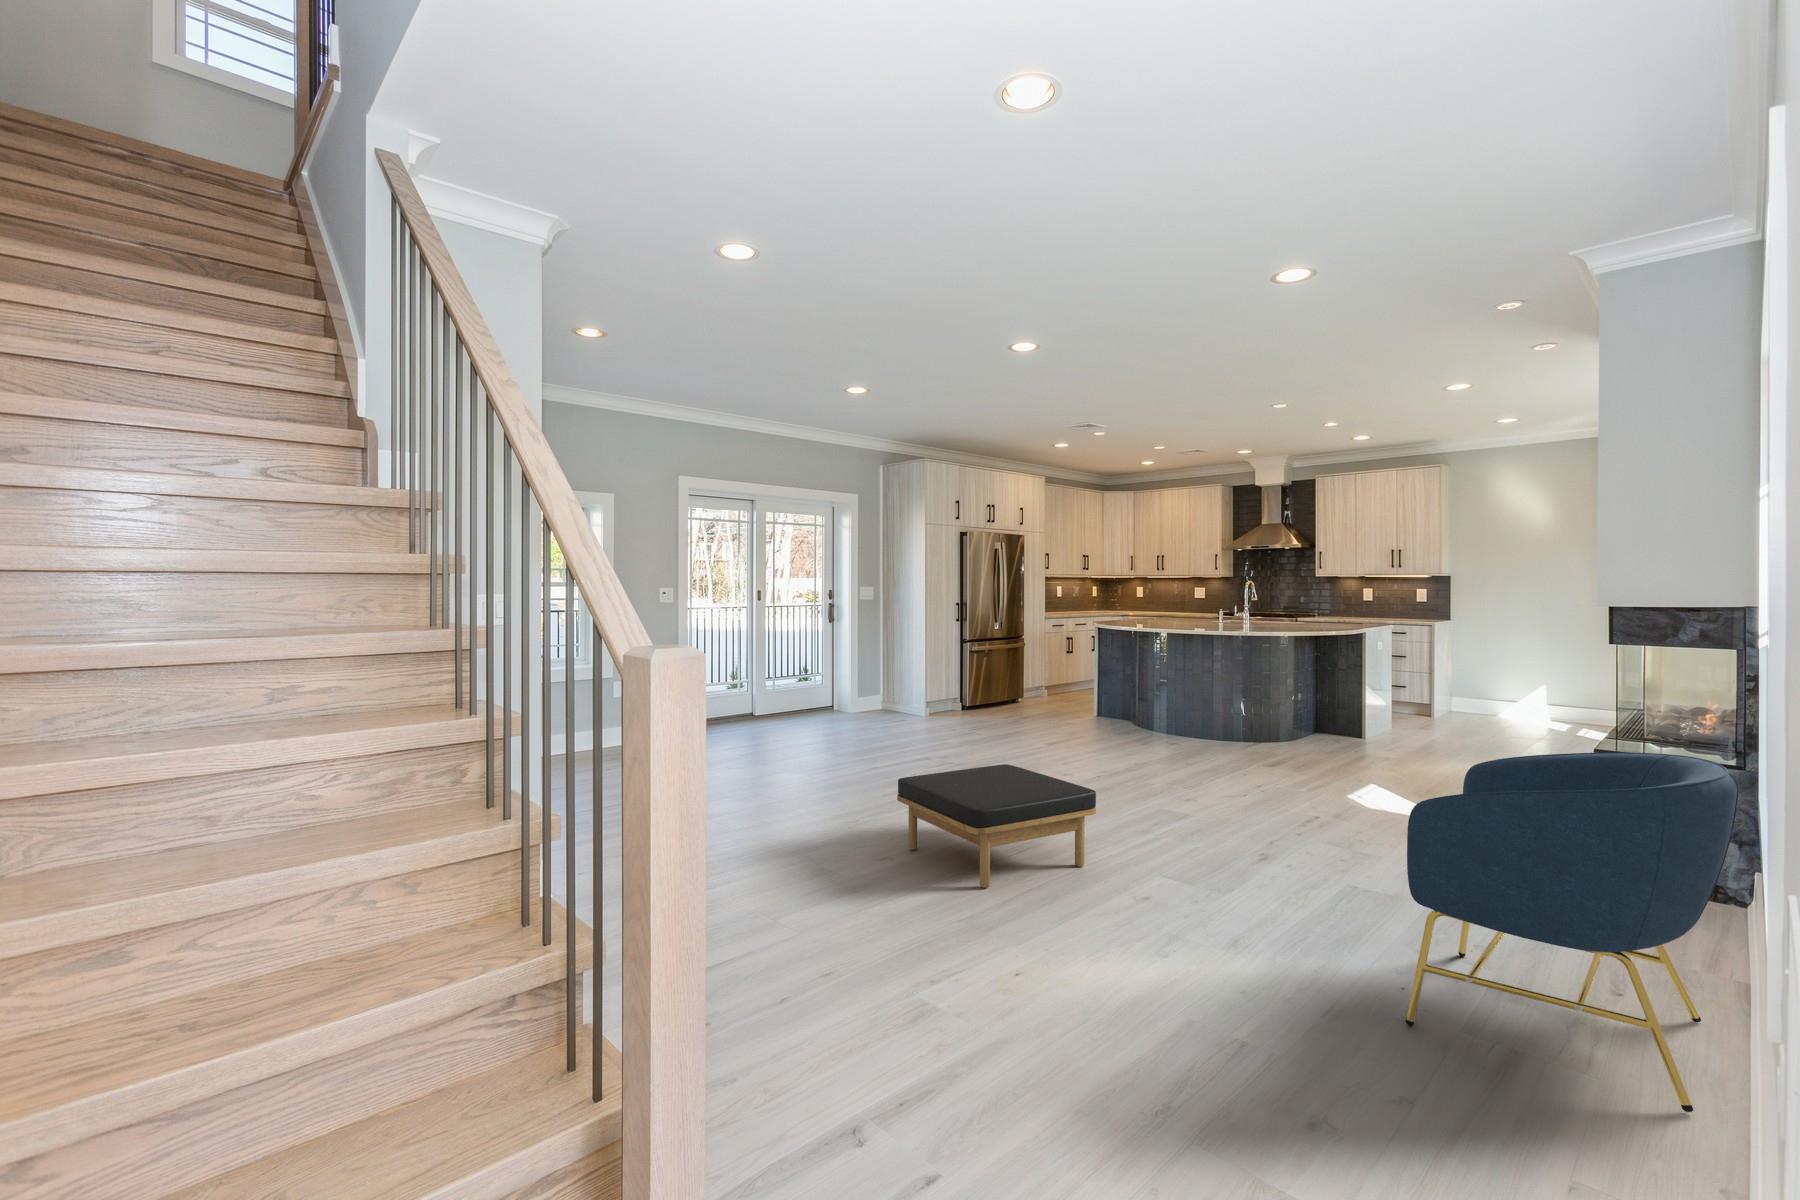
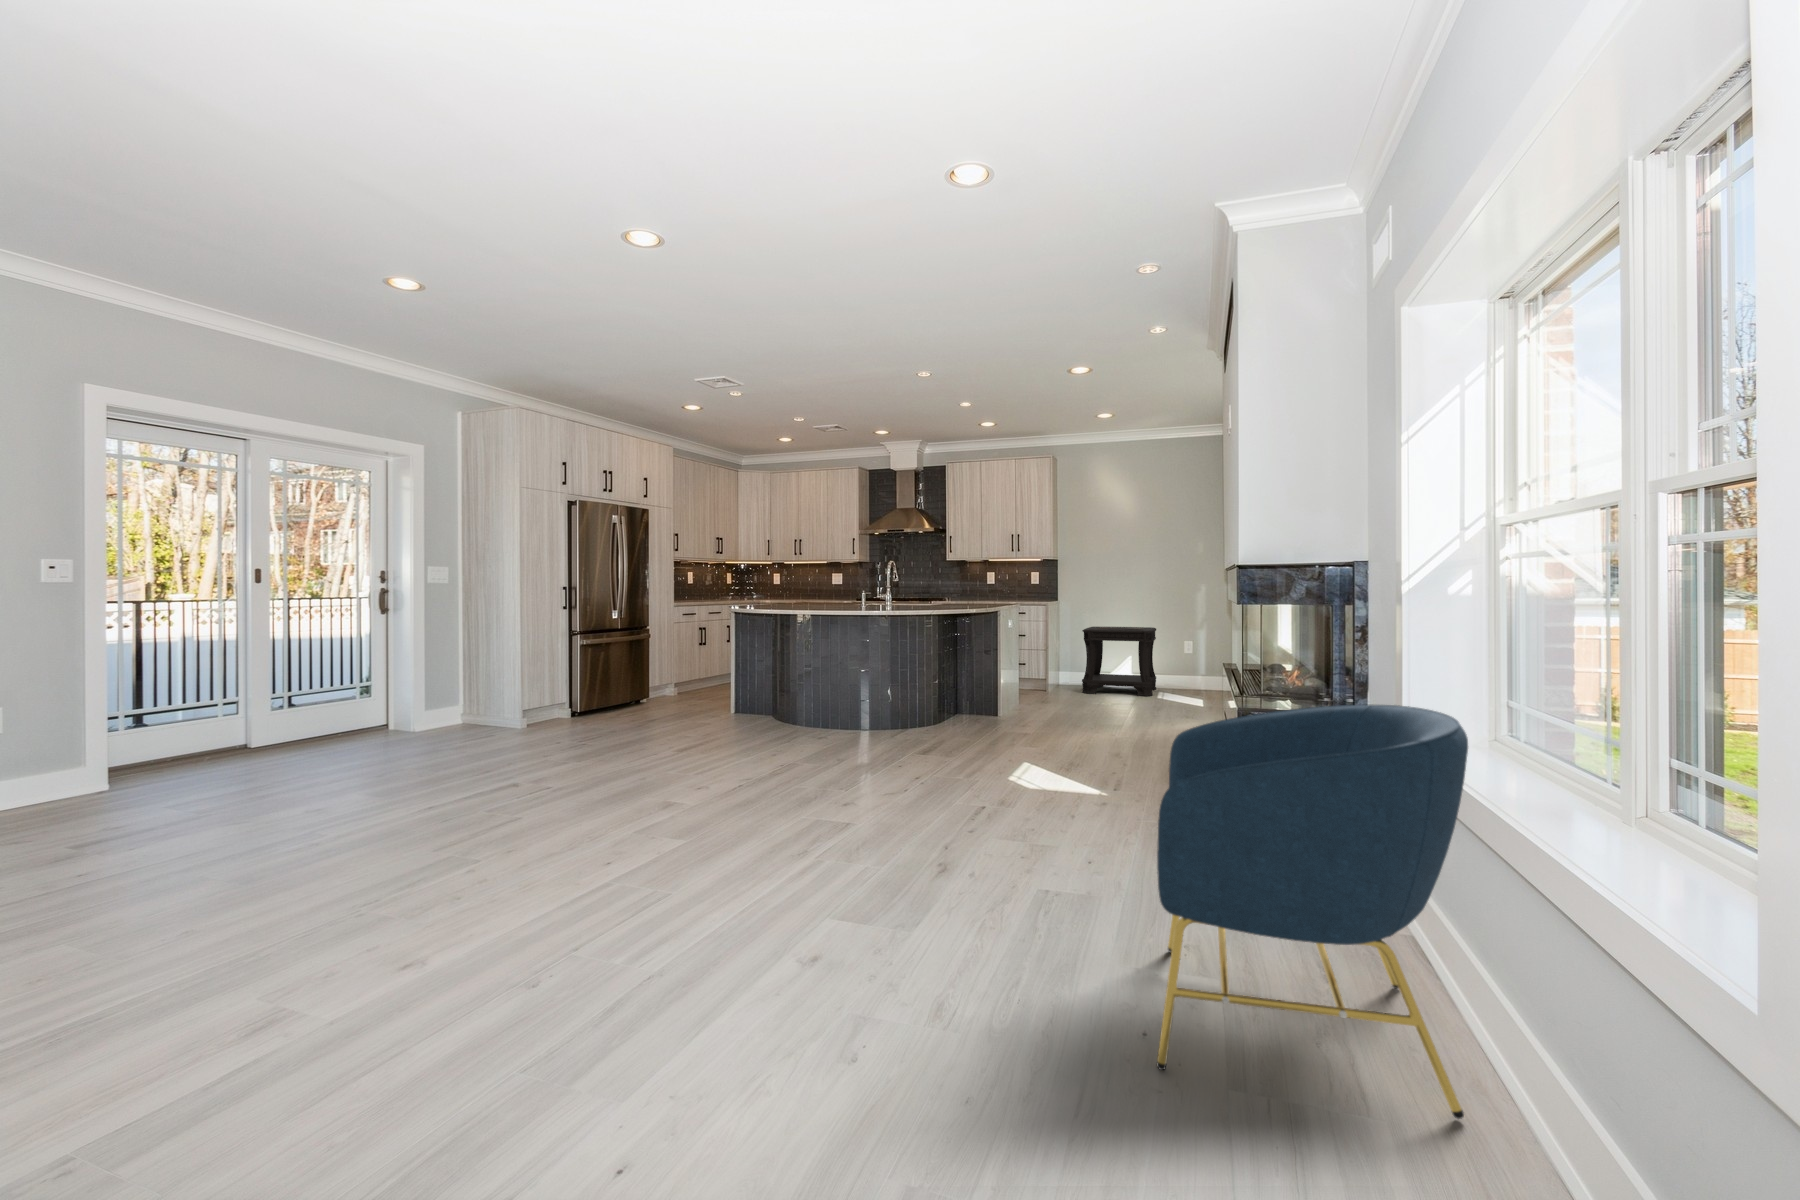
side table: none [1476,649,1579,730] -> present [1082,627,1156,696]
ottoman: present [897,764,1096,888] -> none [461,781,750,966]

